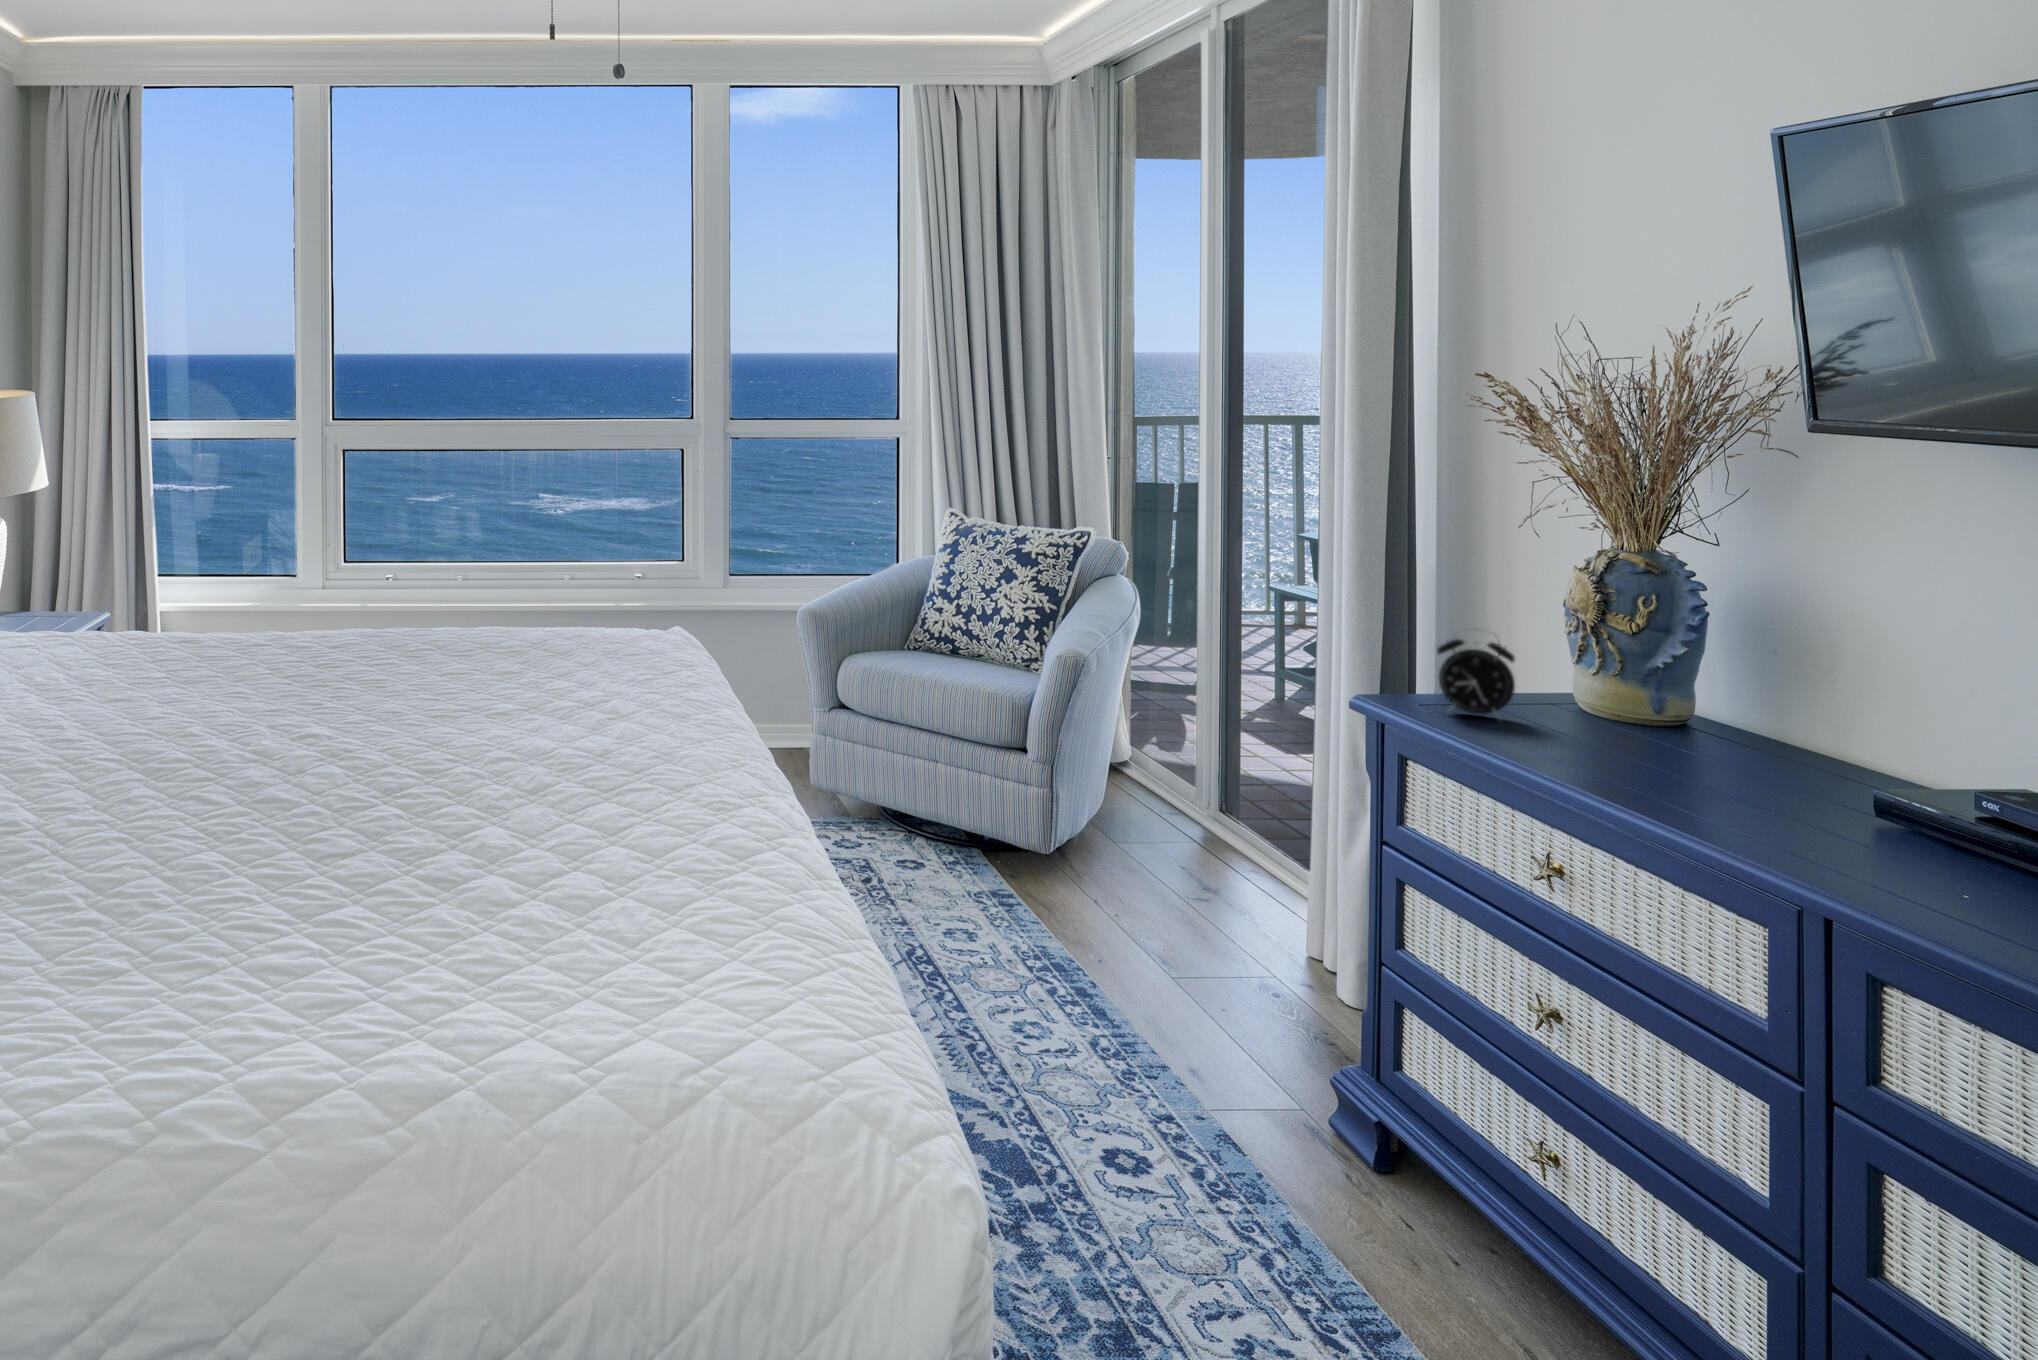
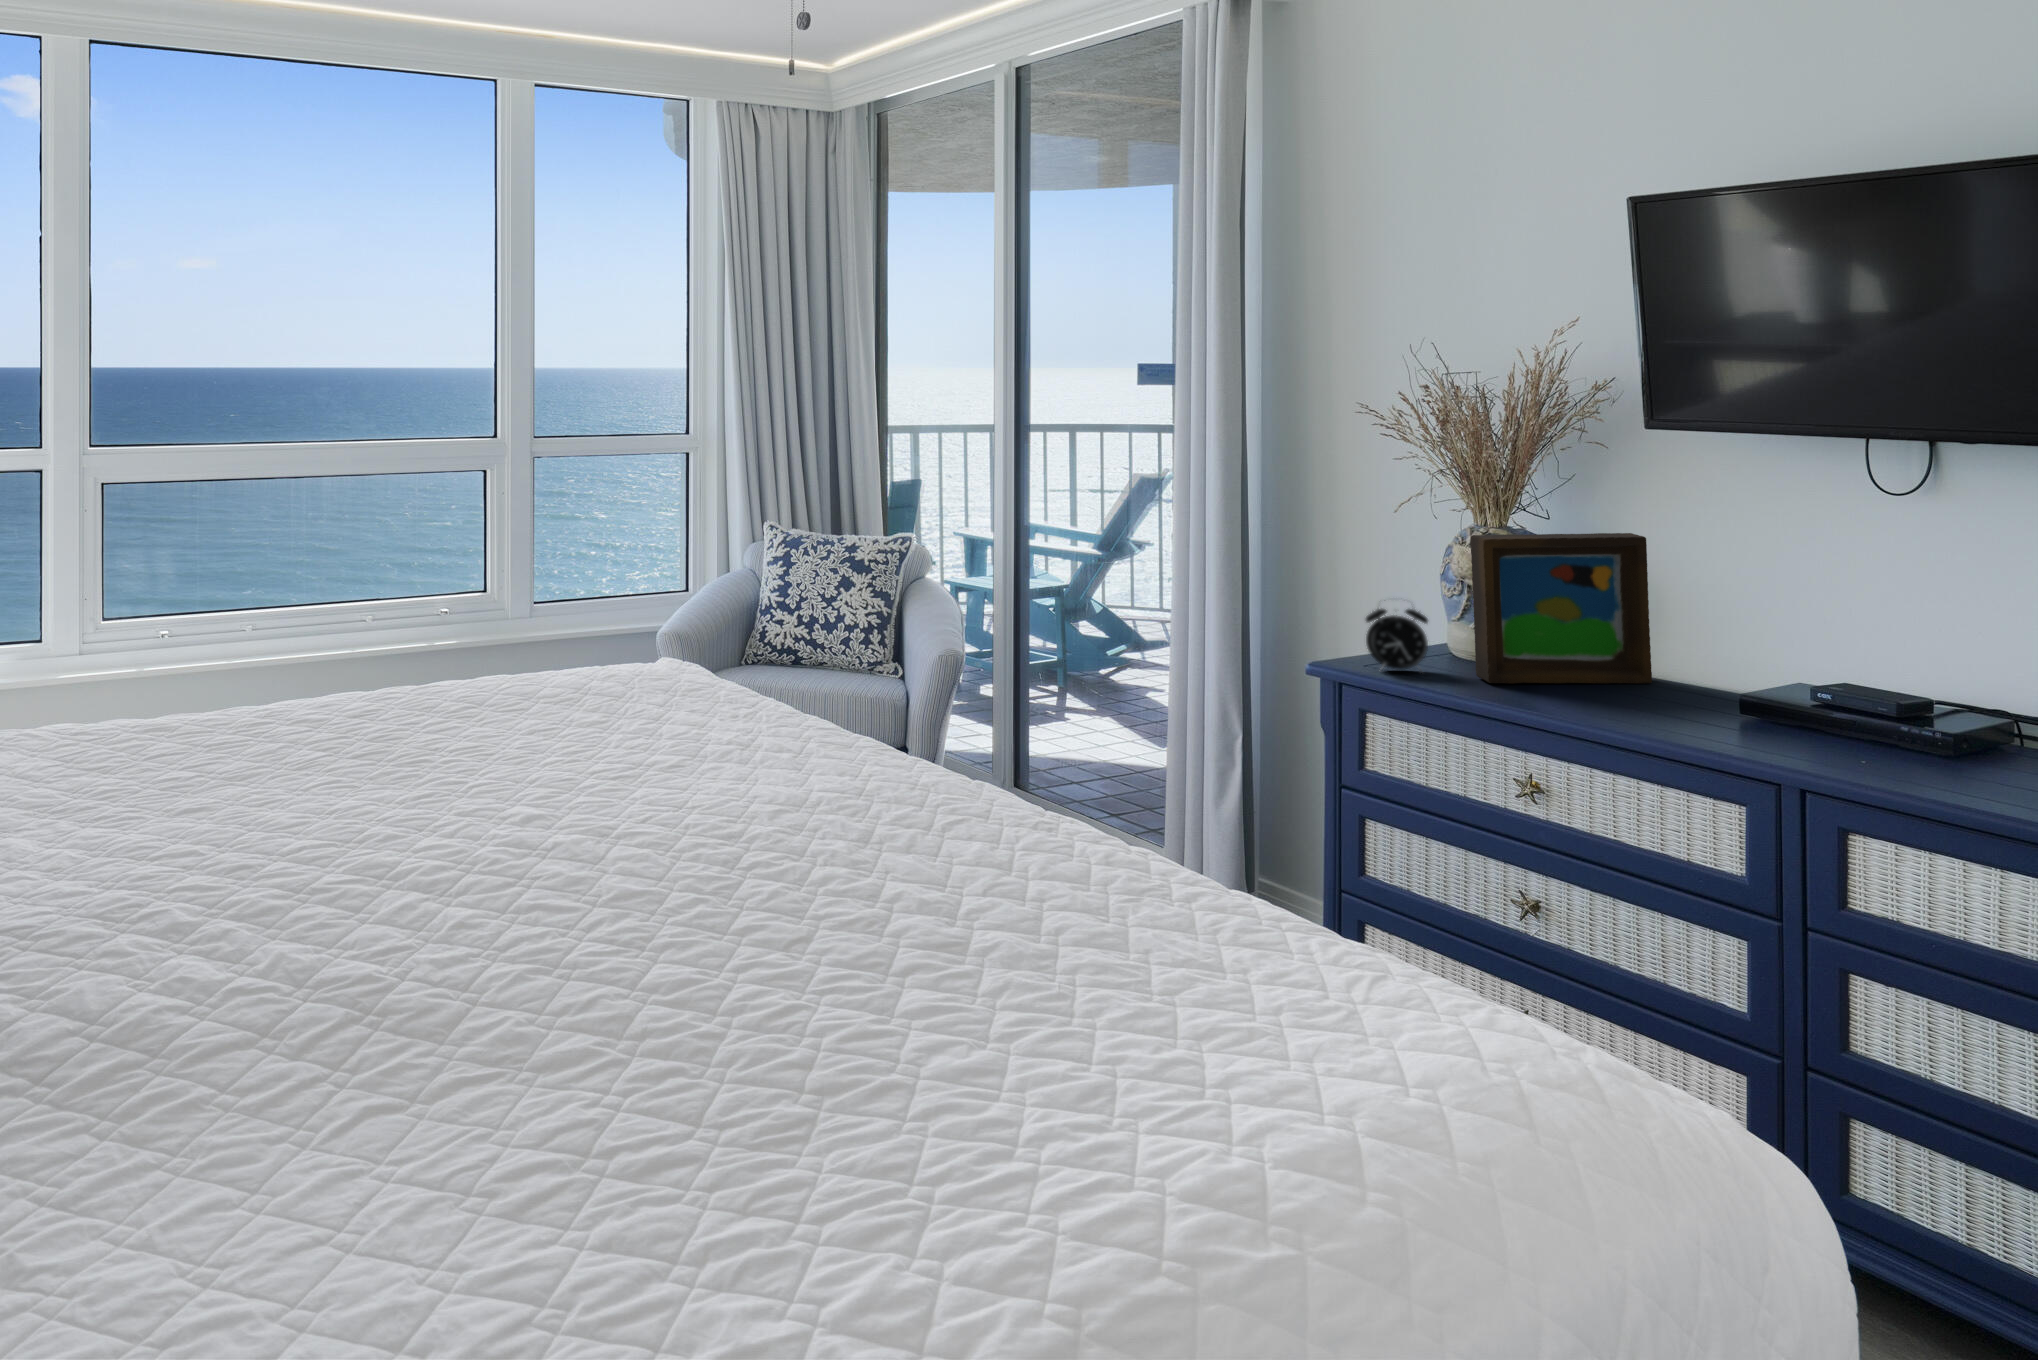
picture frame: none [1562,559,1797,766] -> present [1471,533,1652,684]

